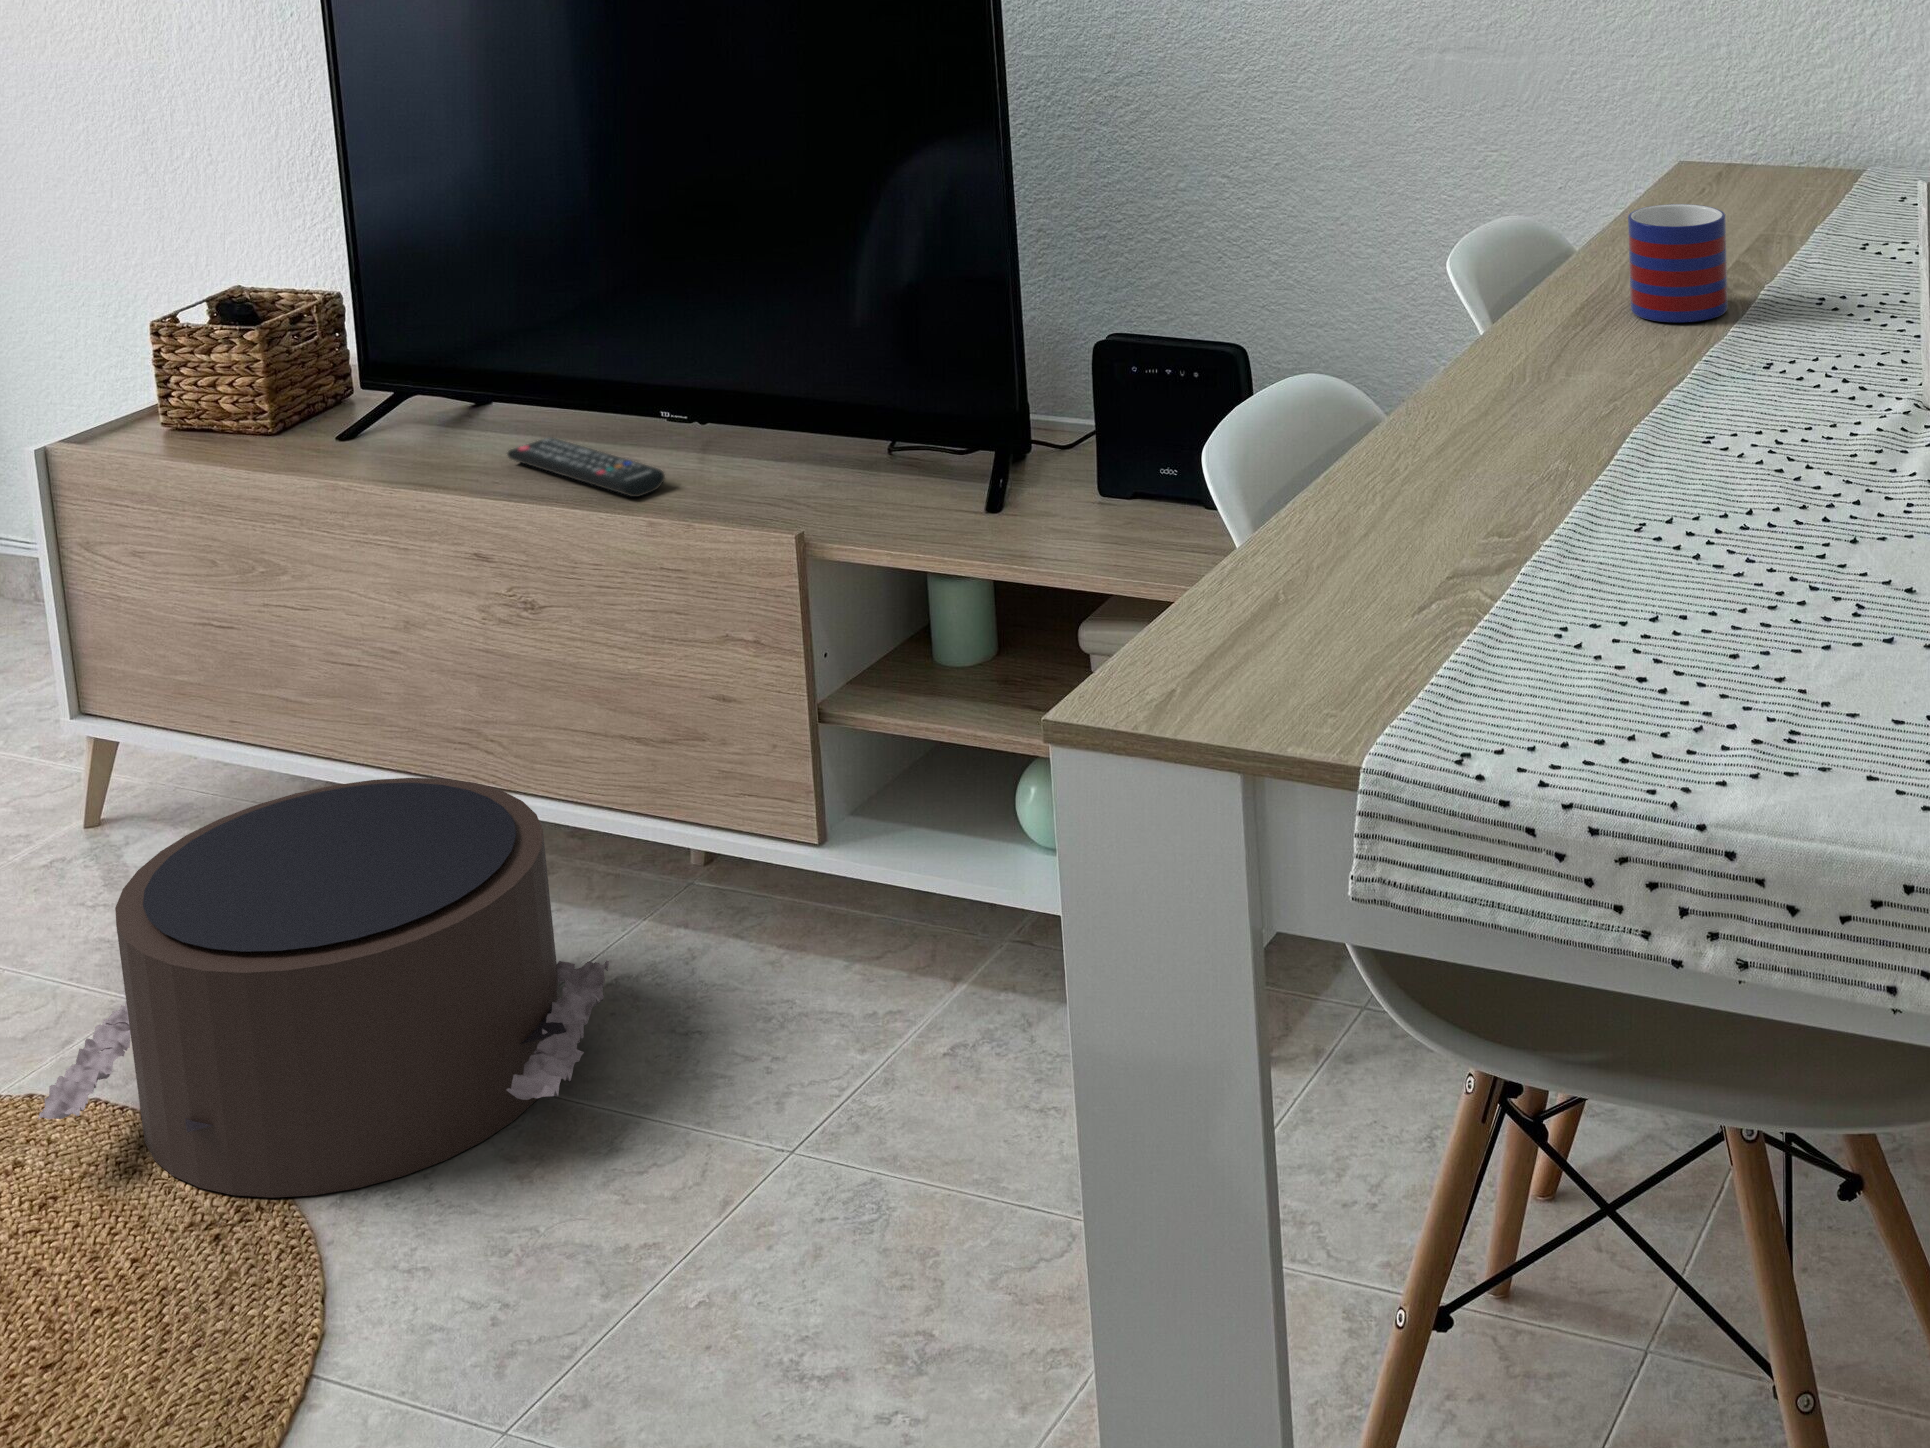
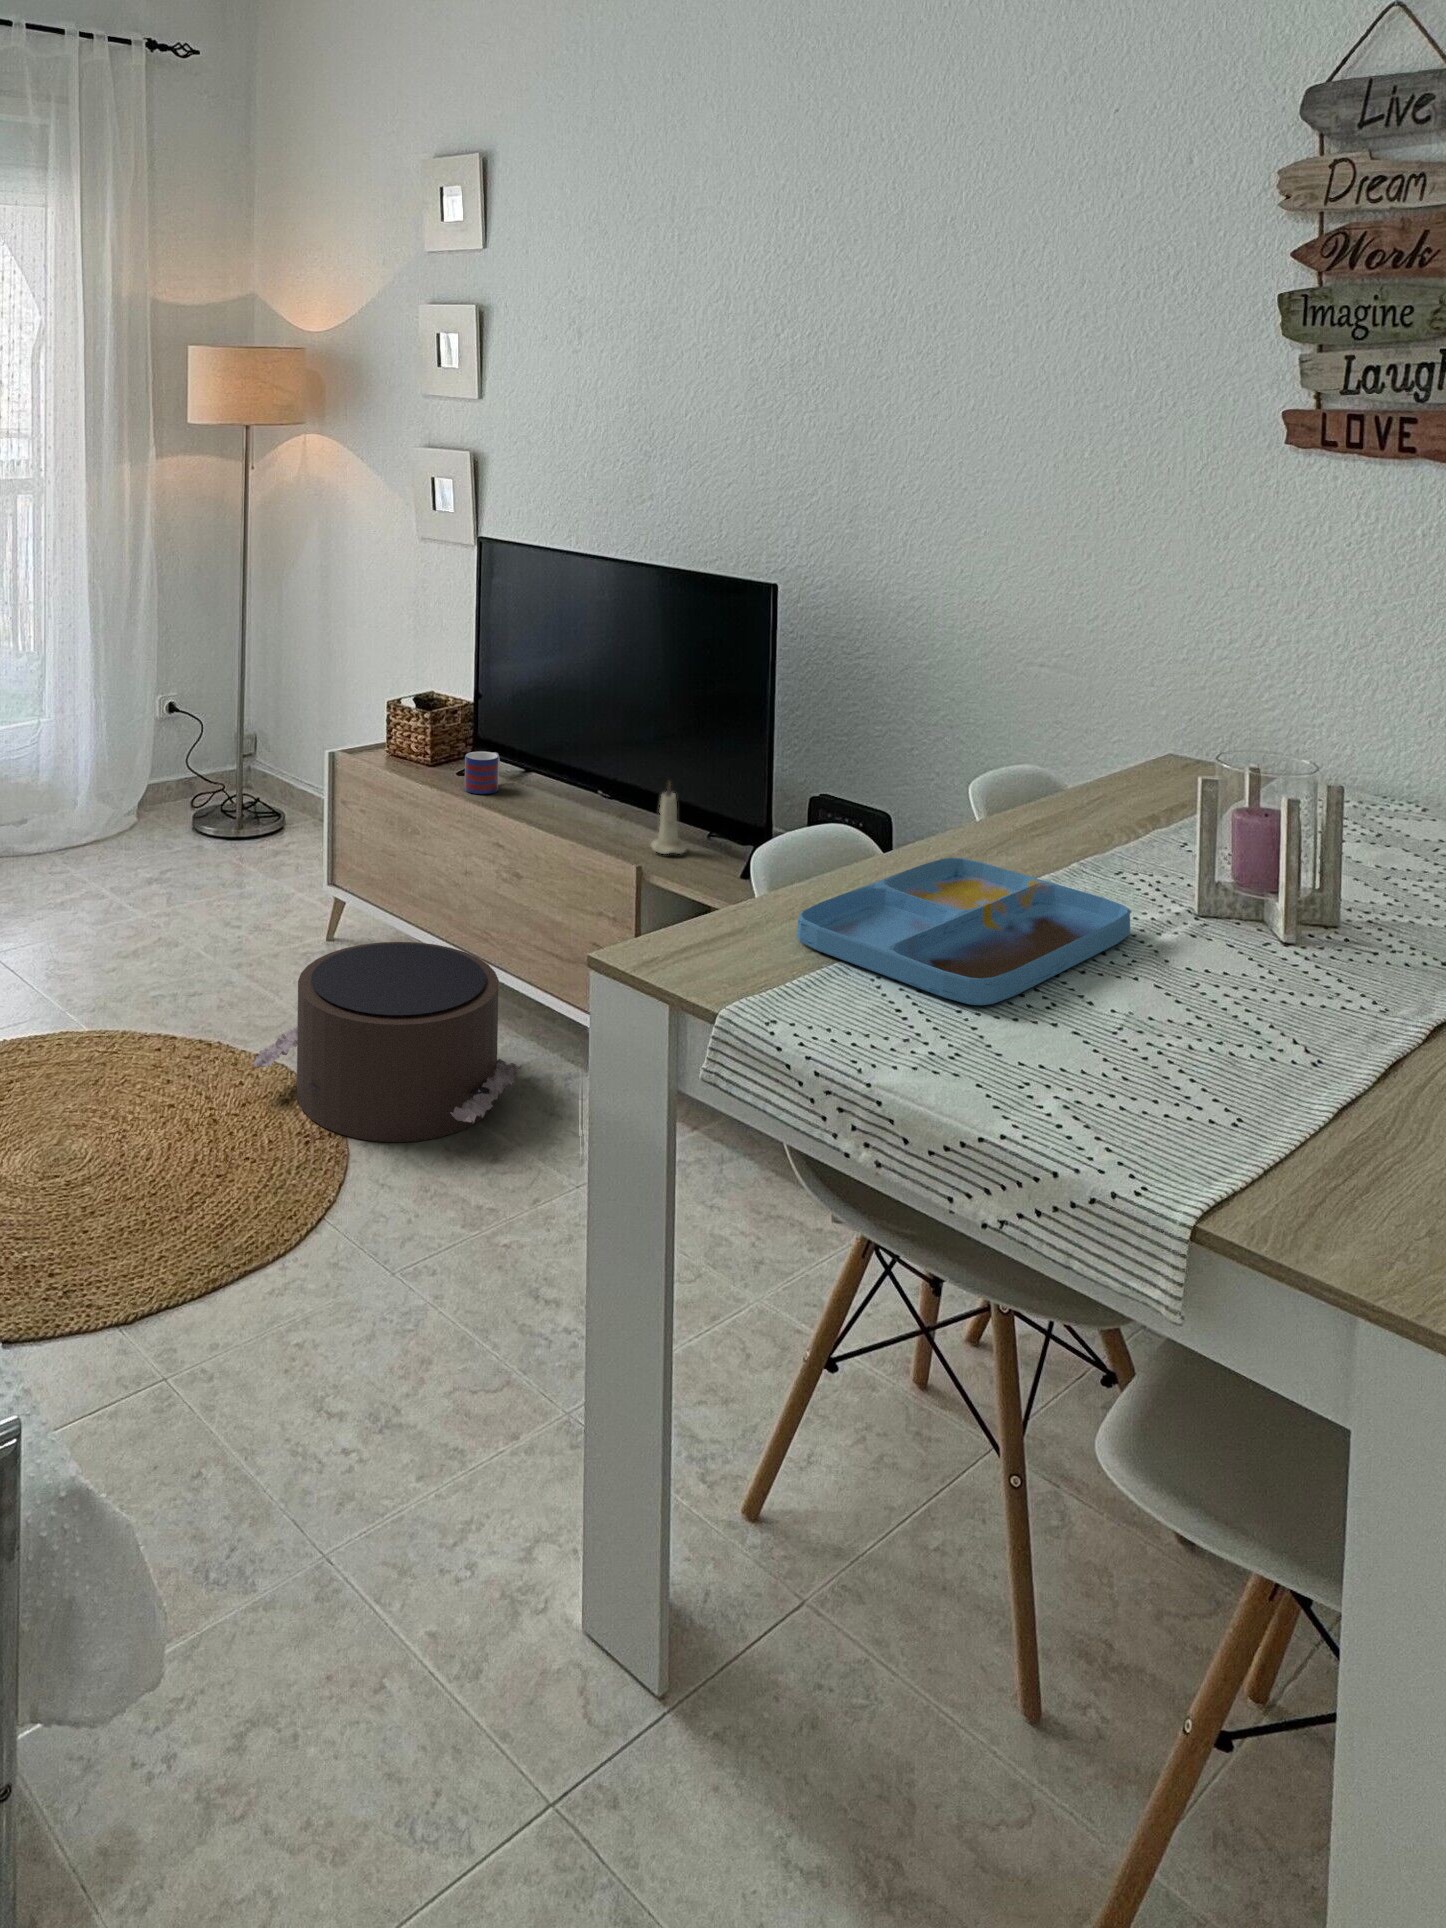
mug: present [1628,204,1728,322] -> present [465,751,500,794]
candle: none [784,367,857,507] -> present [651,784,687,854]
tray: none [1388,396,1882,644] -> present [797,858,1130,1005]
remote control: present [508,437,665,497] -> none [529,792,596,831]

